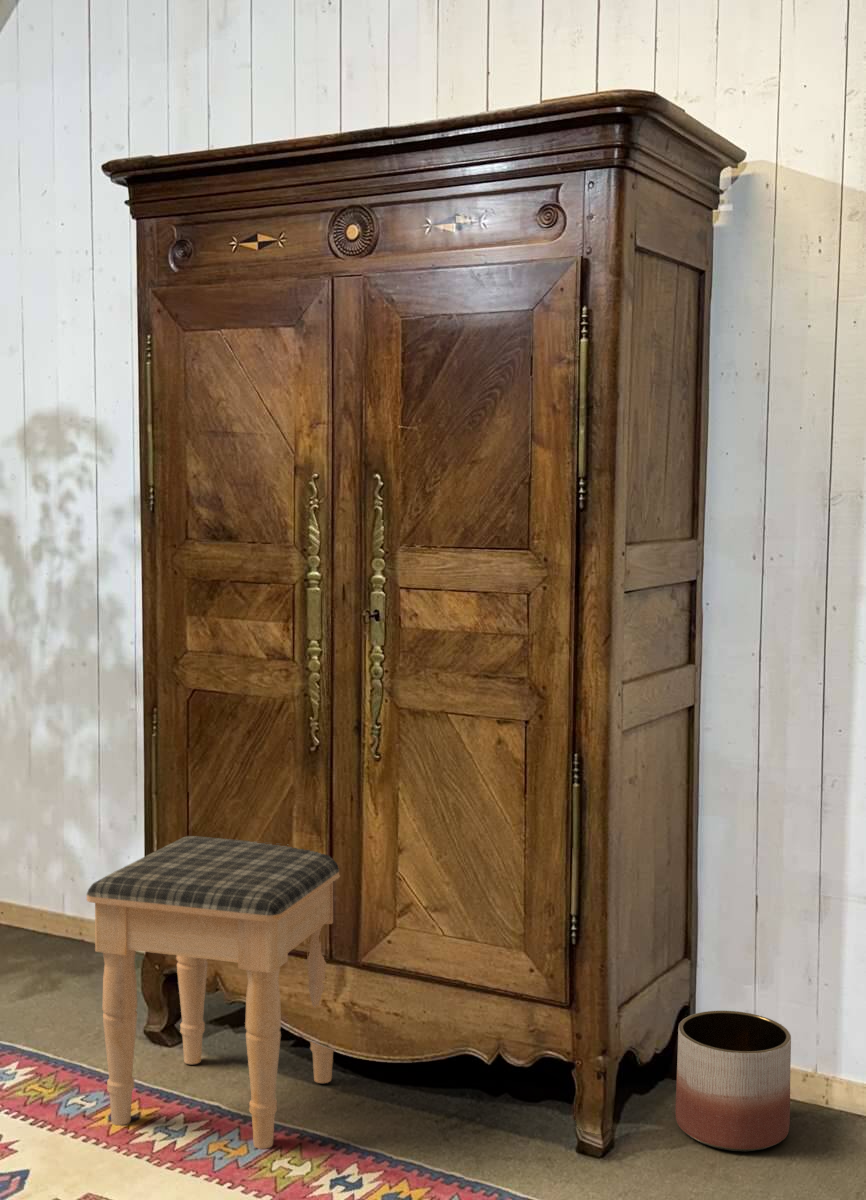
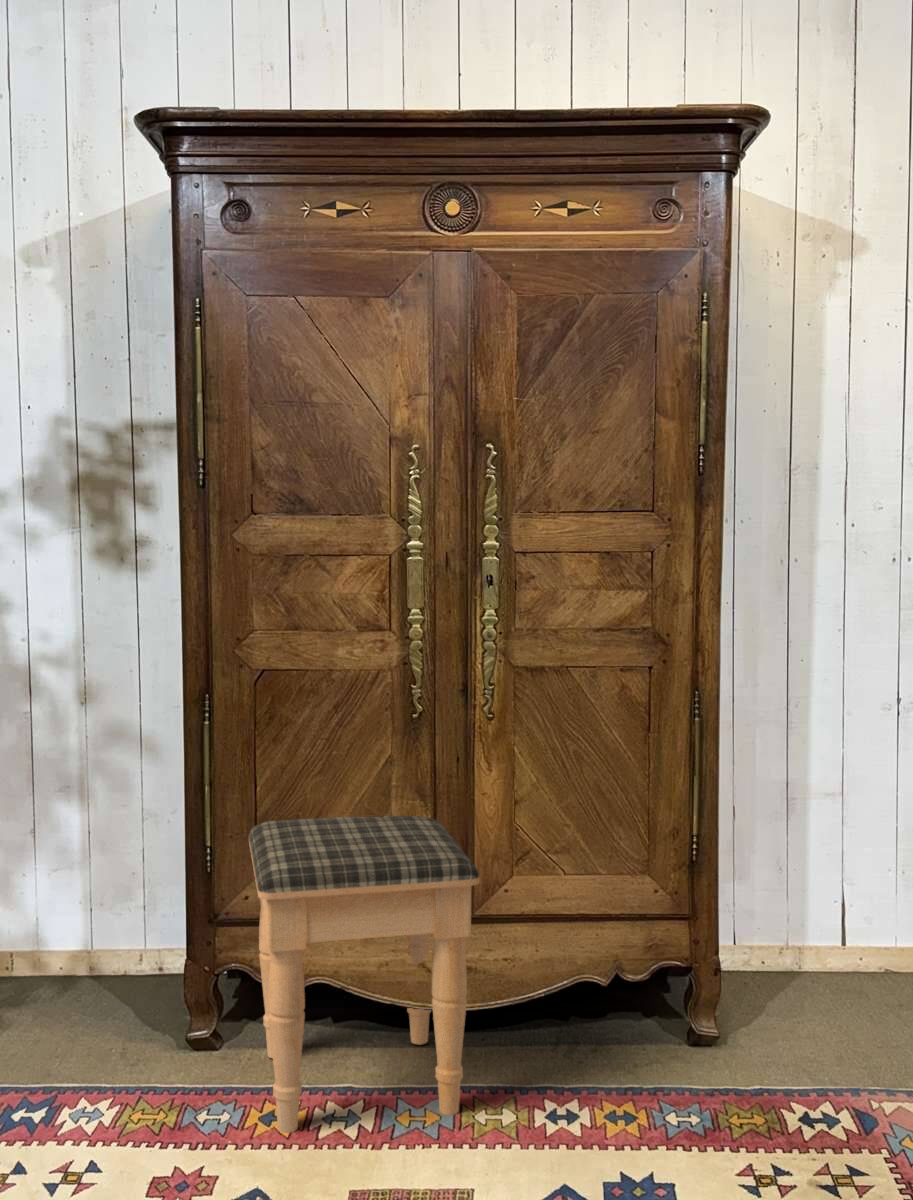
planter: present [676,1011,791,1151] -> none [721,902,818,1016]

